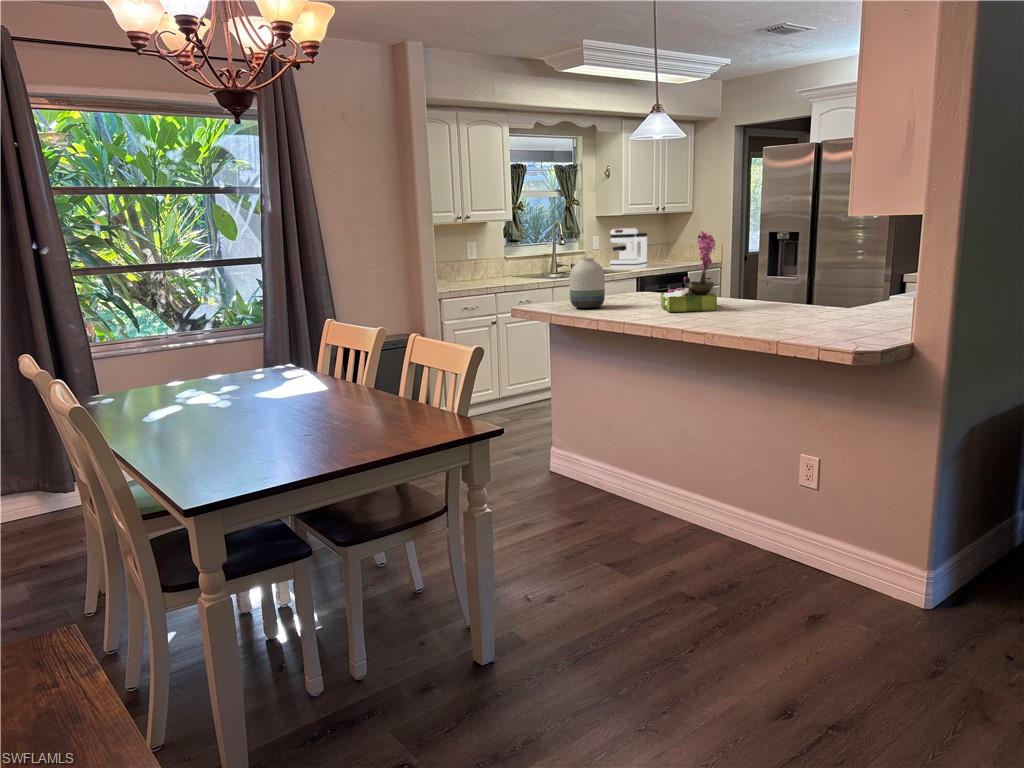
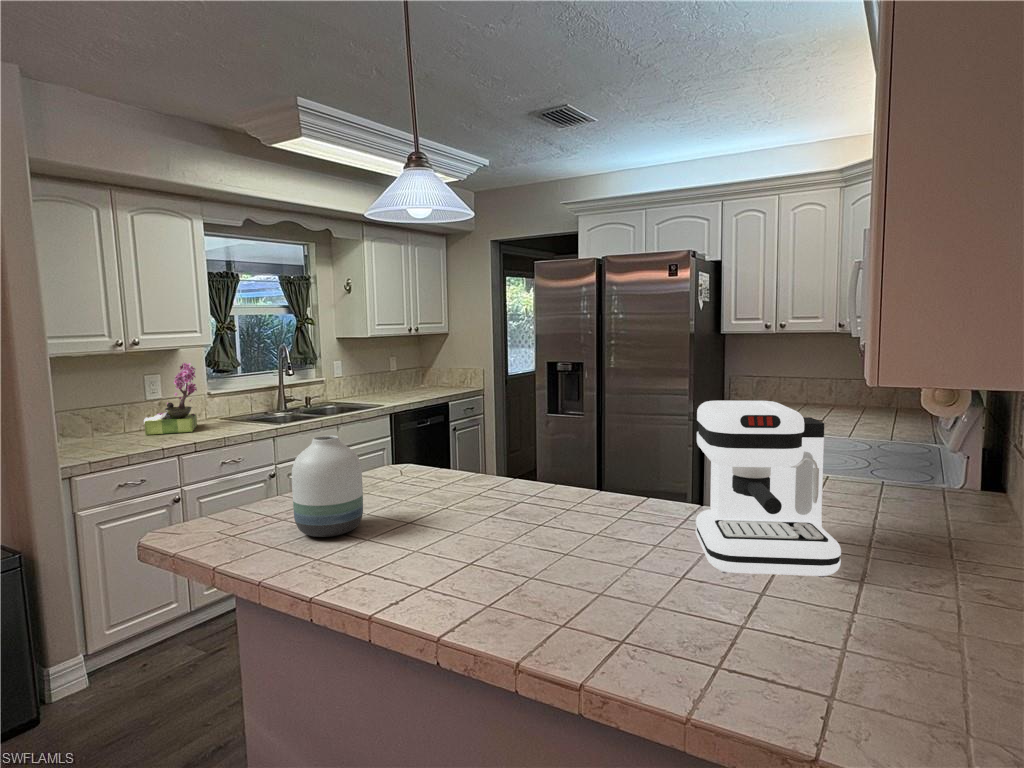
coffee maker: present [610,228,647,270] -> present [696,401,841,576]
flower arrangement: present [661,231,717,312] -> present [144,363,197,435]

